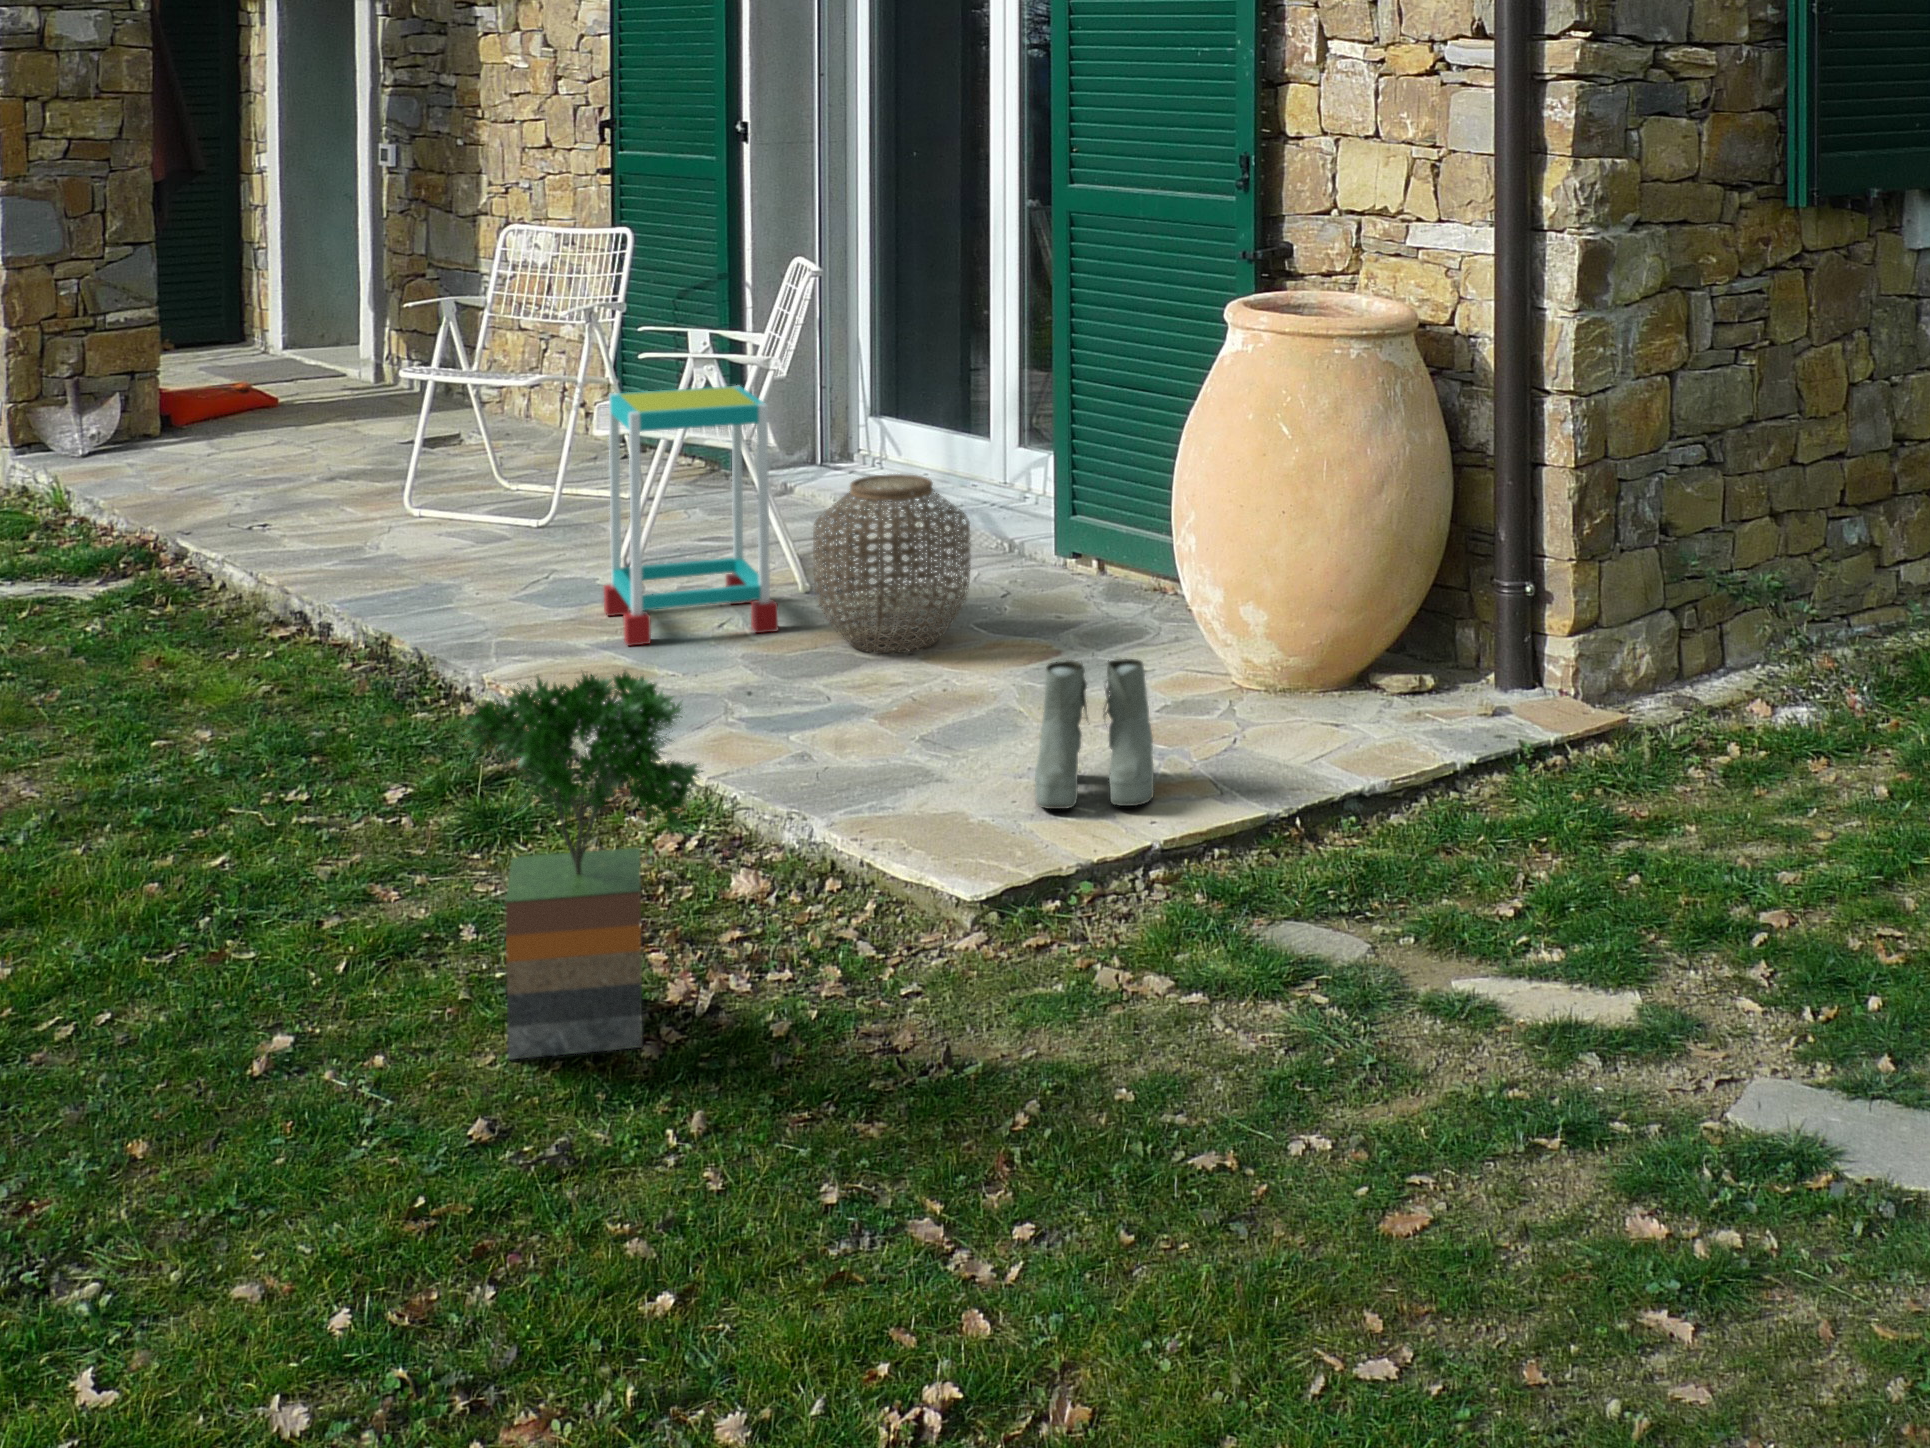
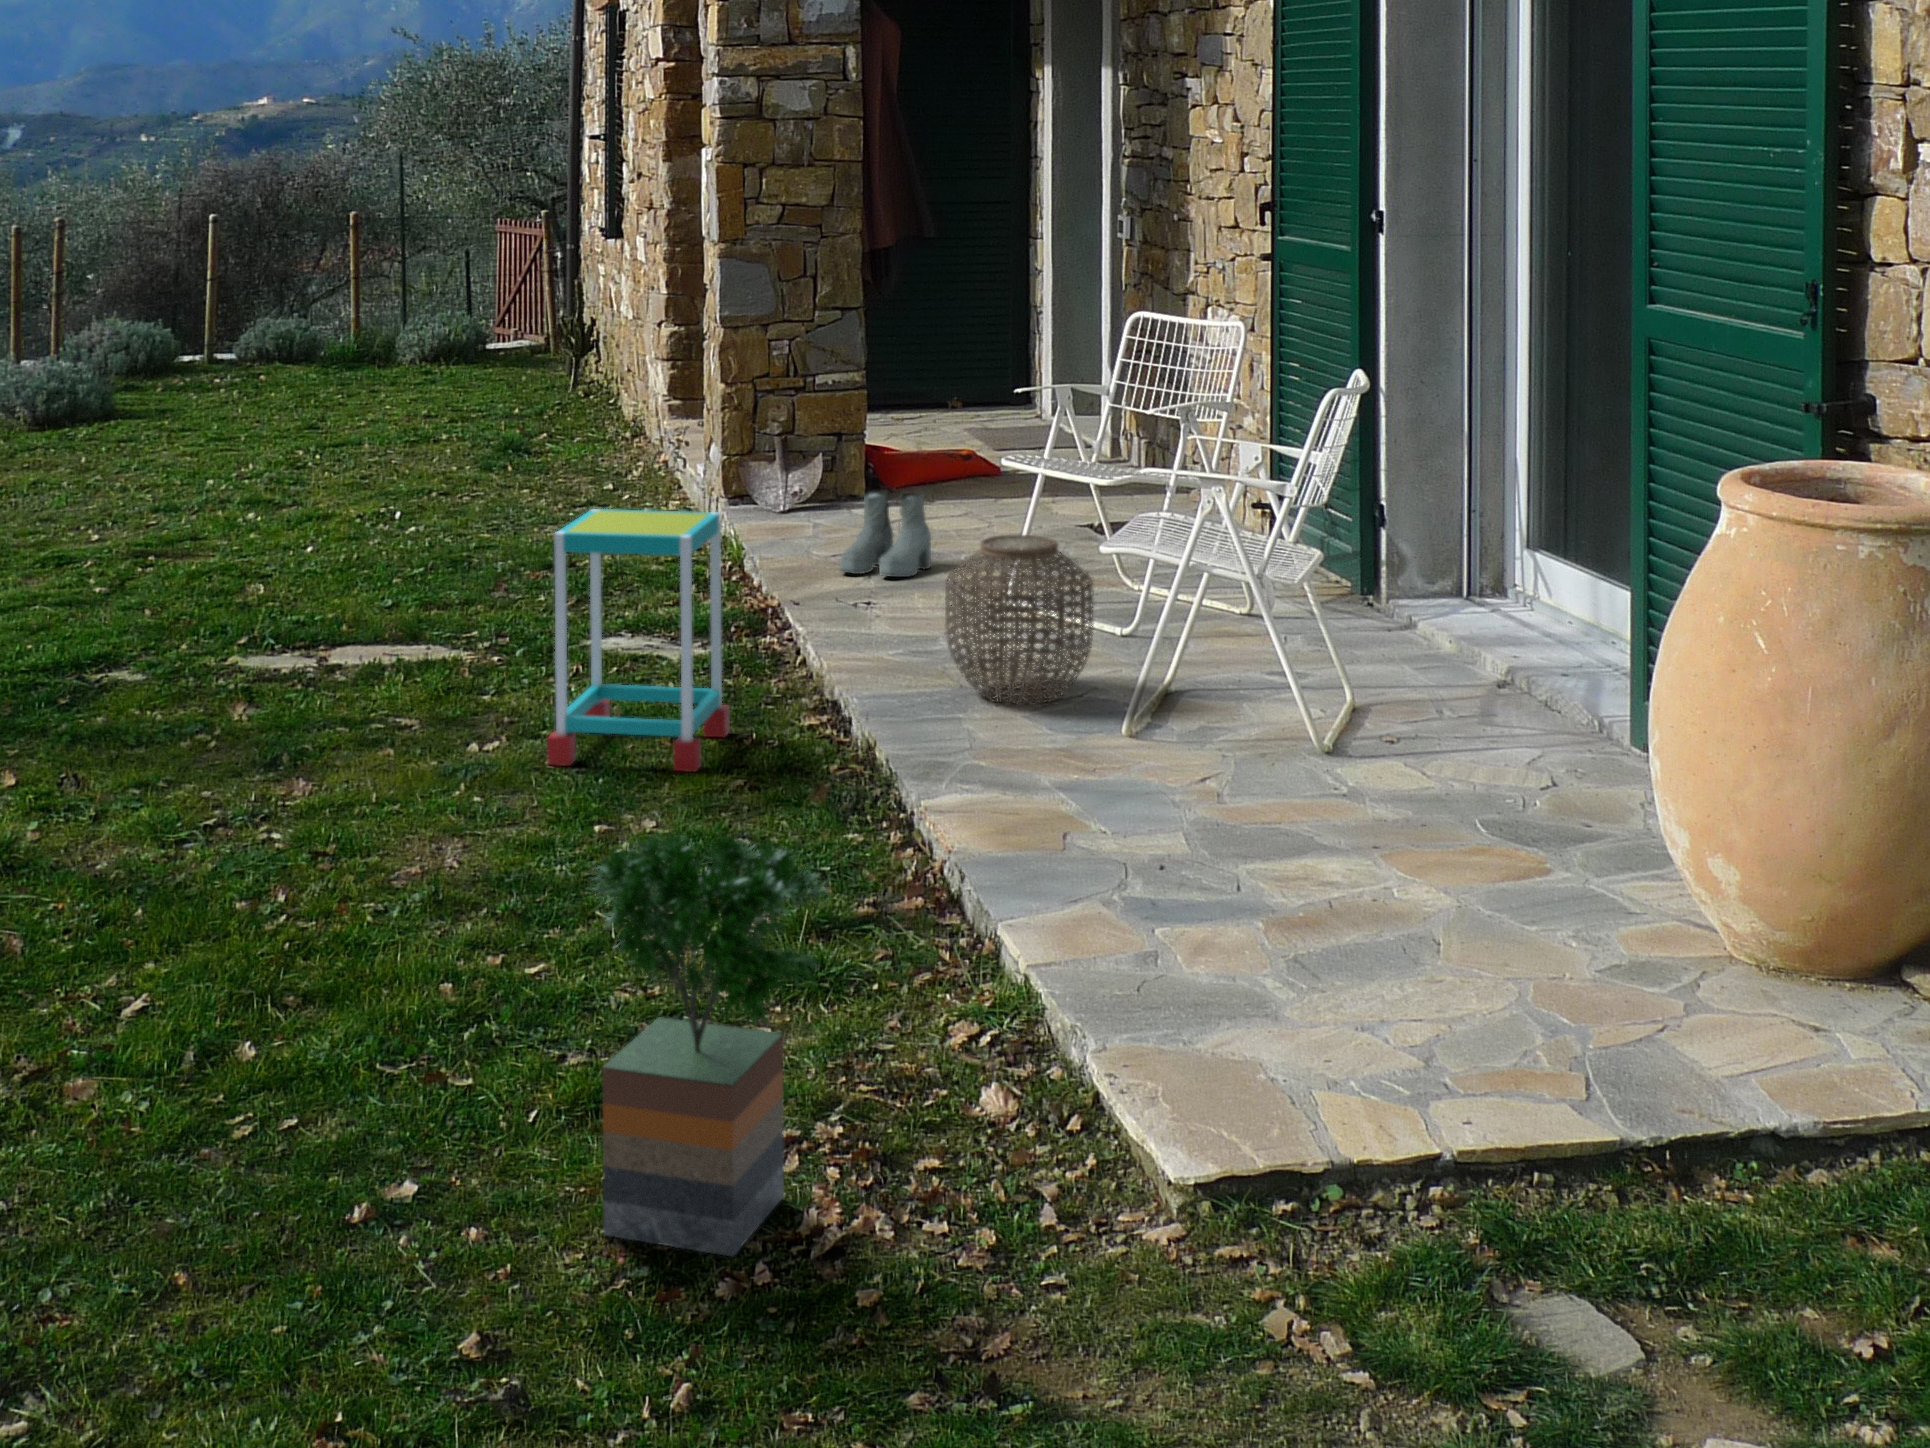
side table: present [604,386,778,646] -> present [547,509,730,772]
woven basket: present [813,474,971,653] -> present [945,535,1094,703]
boots: present [1035,659,1154,809] -> present [840,491,931,577]

